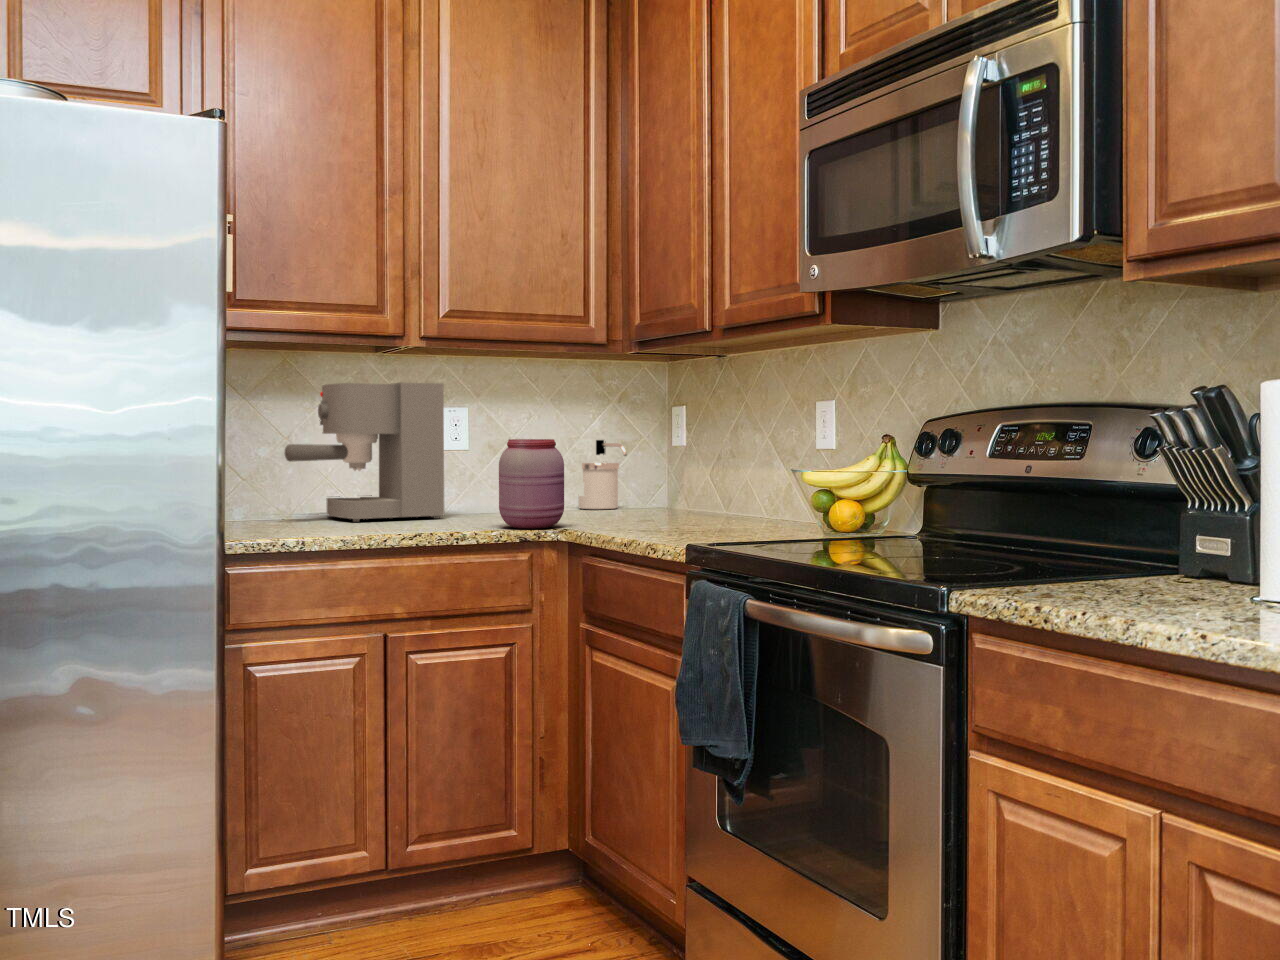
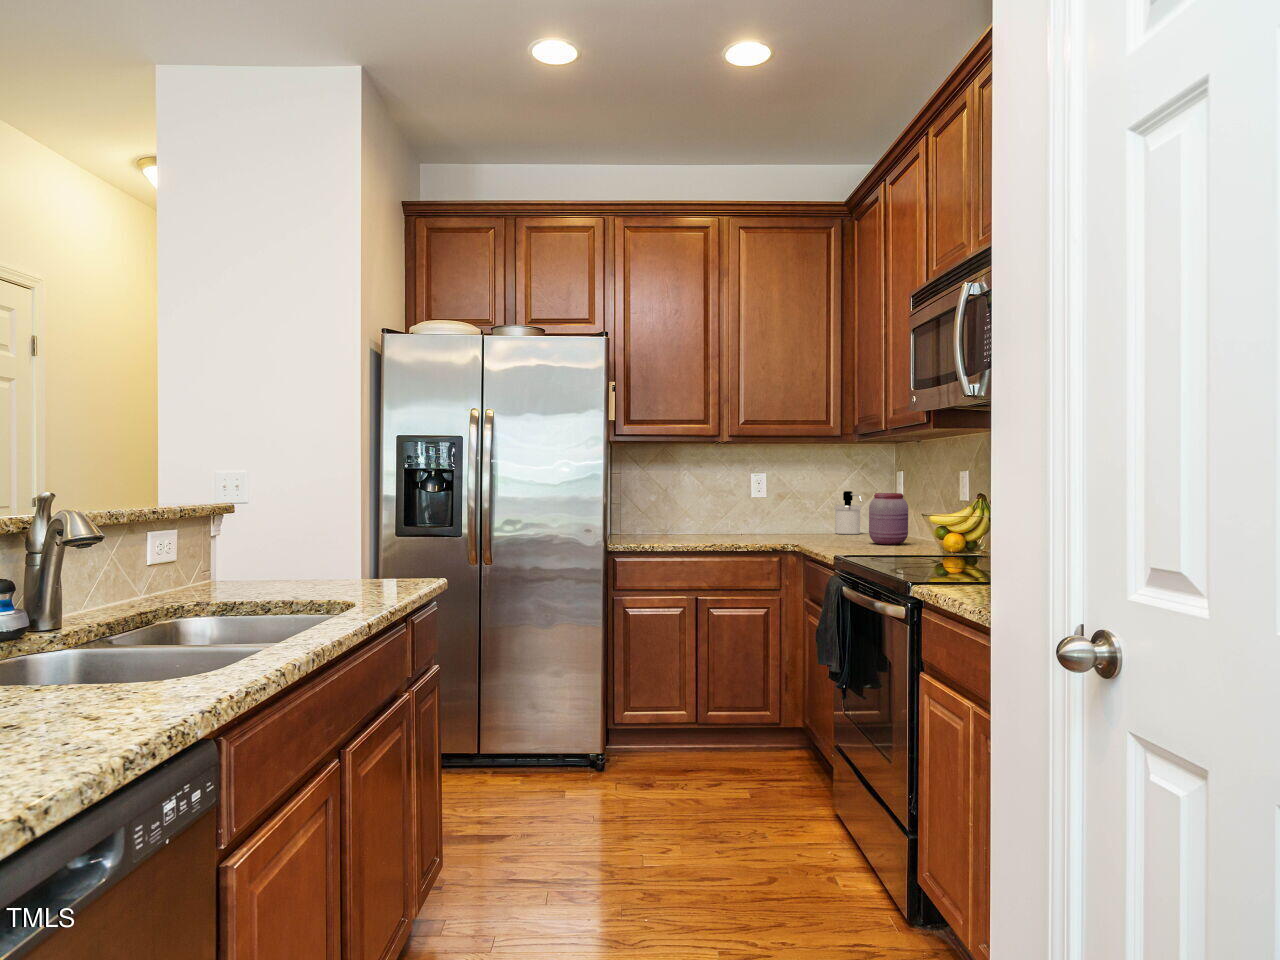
coffee maker: present [285,383,444,522] -> none [659,459,745,536]
jar: present [499,439,564,529] -> present [869,493,908,545]

